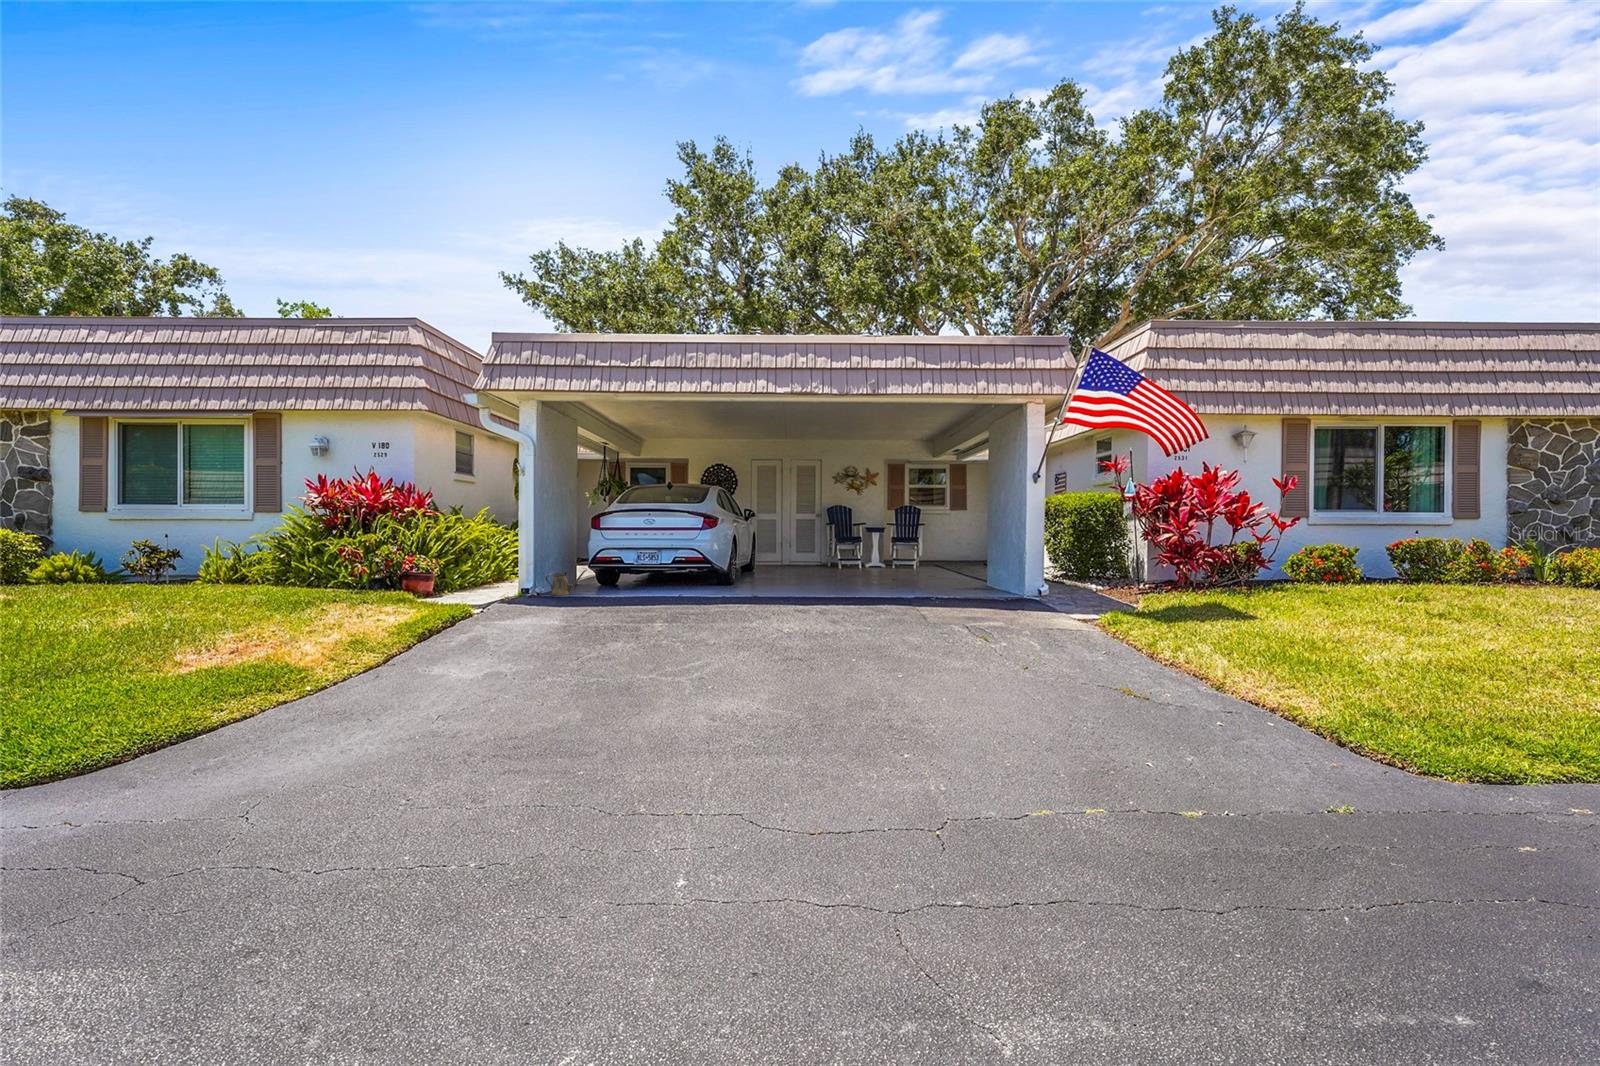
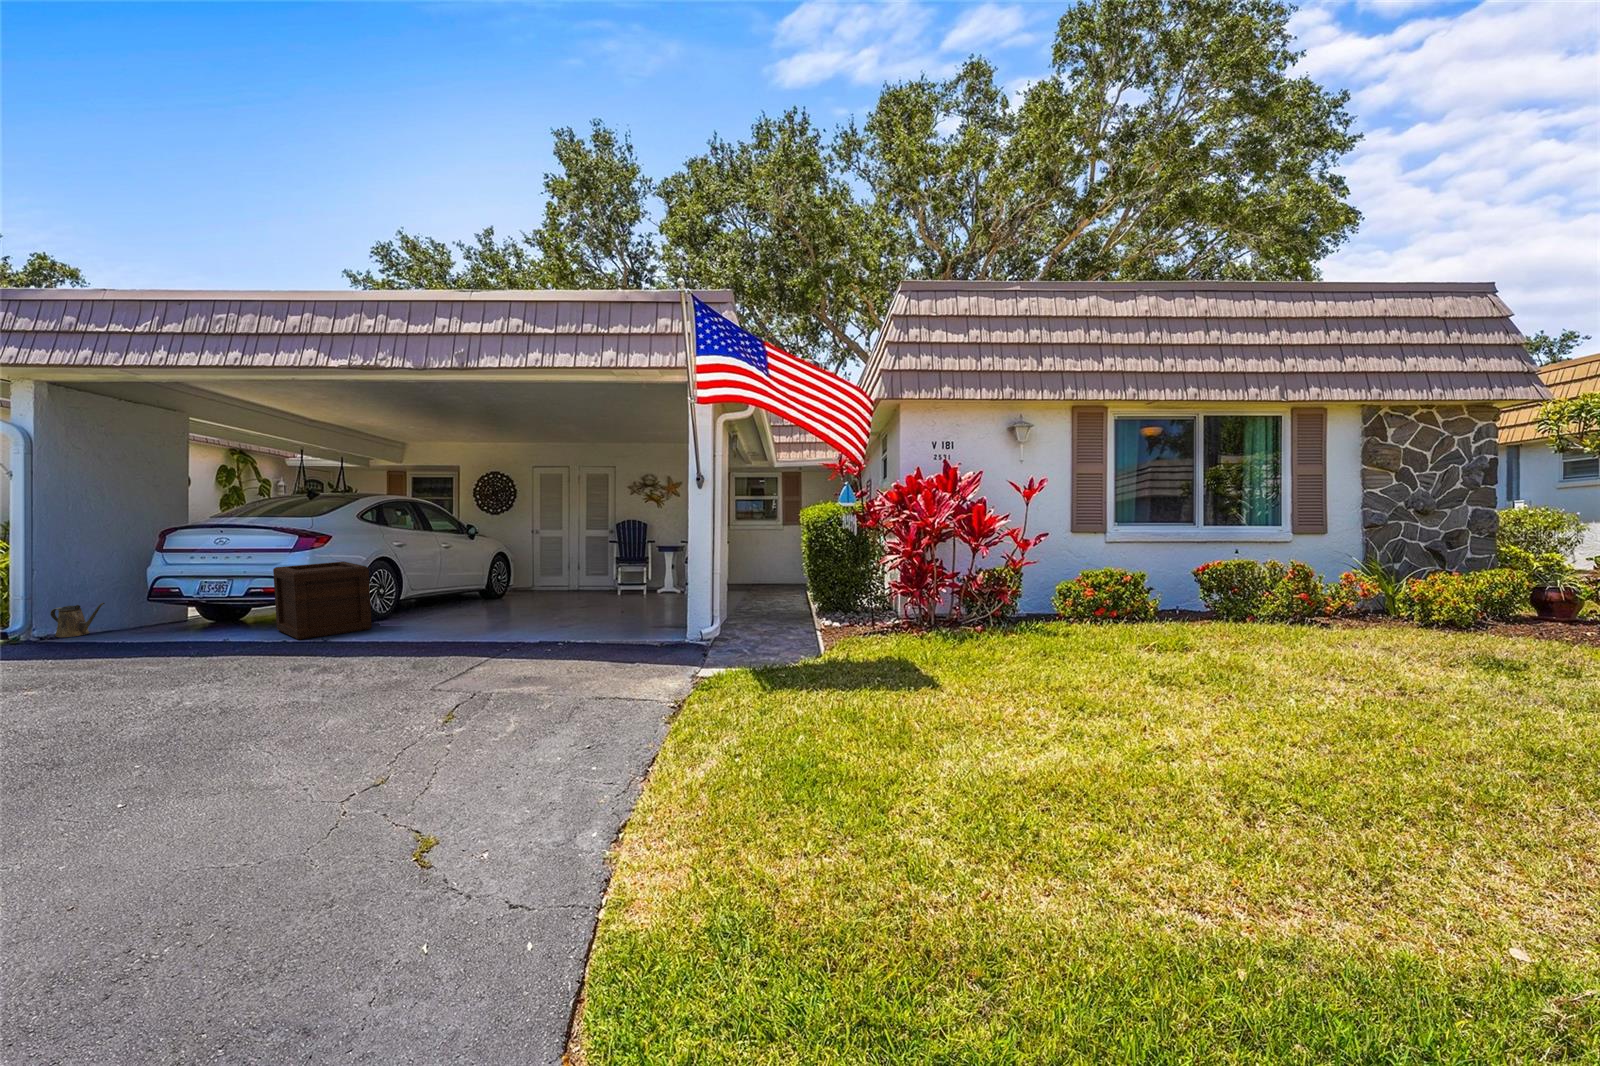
wooden crate: none [709,540,779,596] -> present [273,562,372,640]

